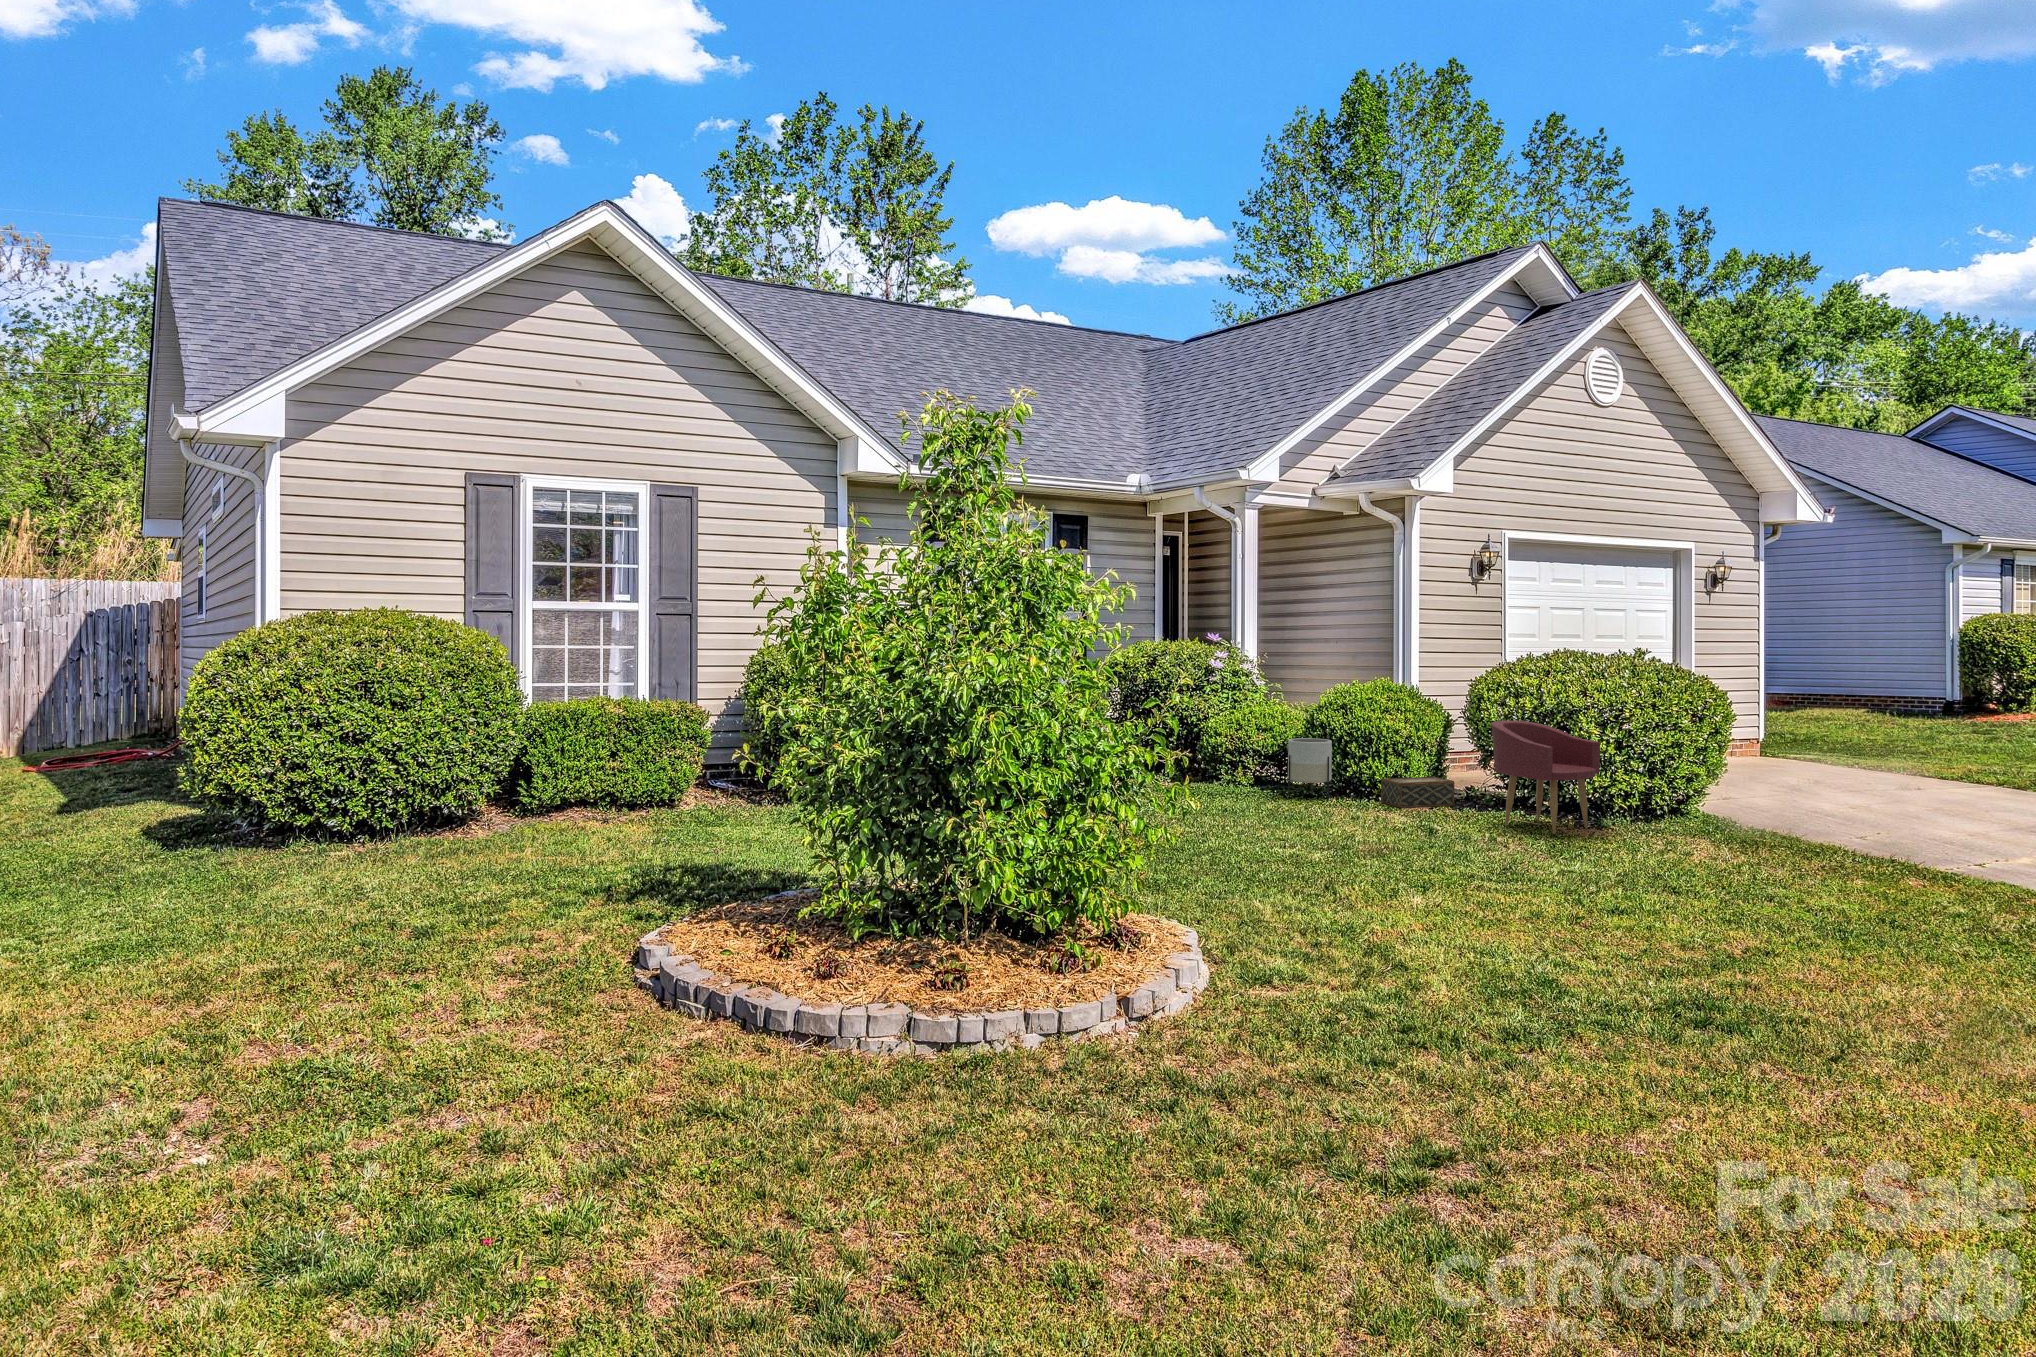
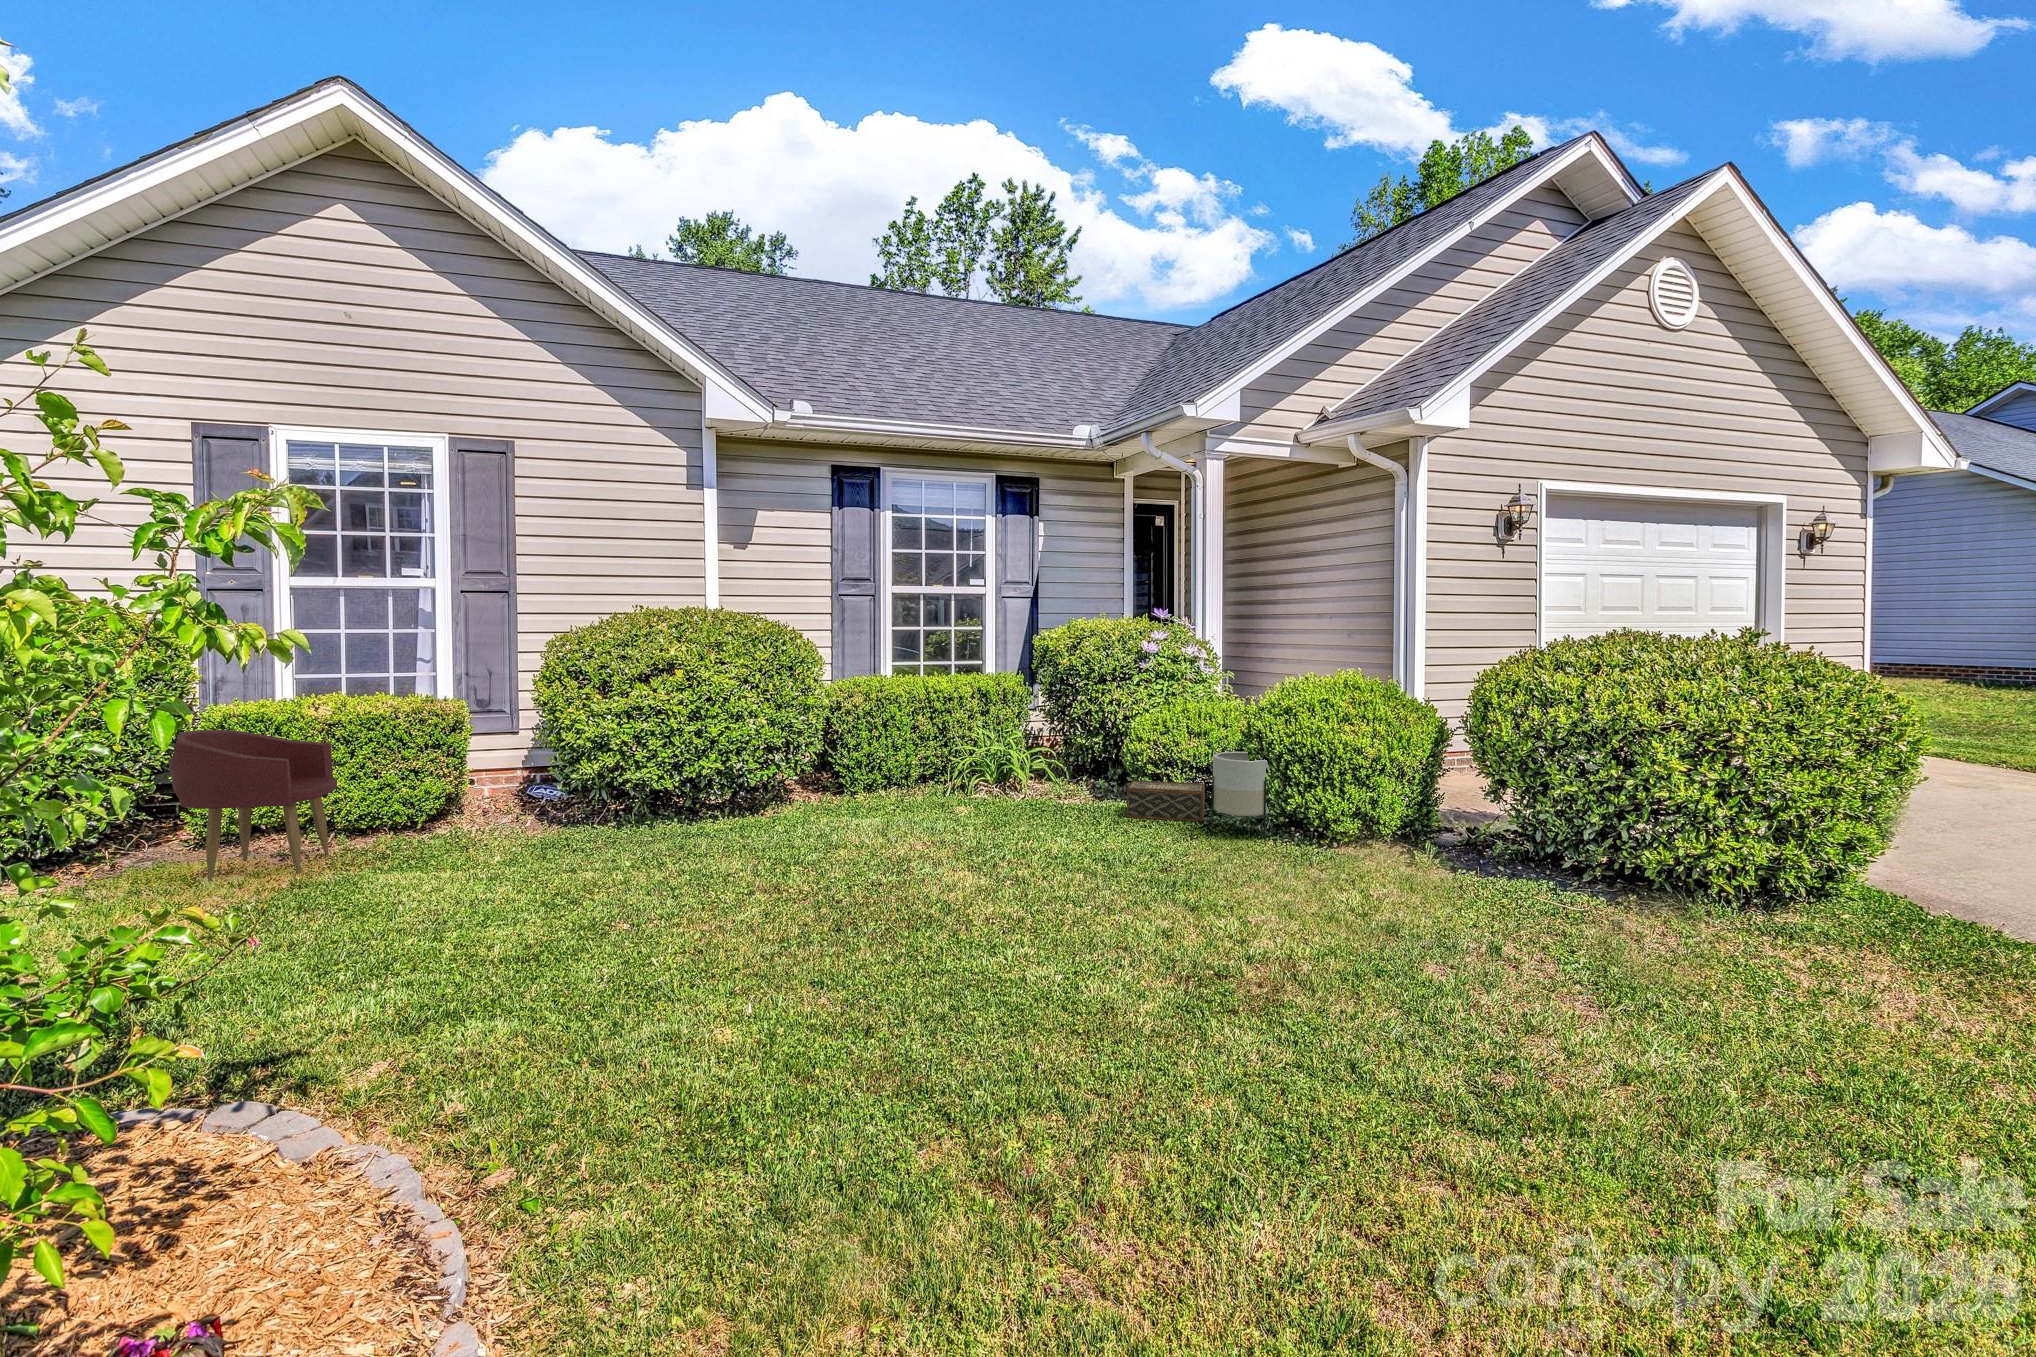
armchair: present [1491,721,1600,834] -> present [168,730,337,881]
woven basket: present [1381,777,1455,808] -> present [1127,780,1205,821]

